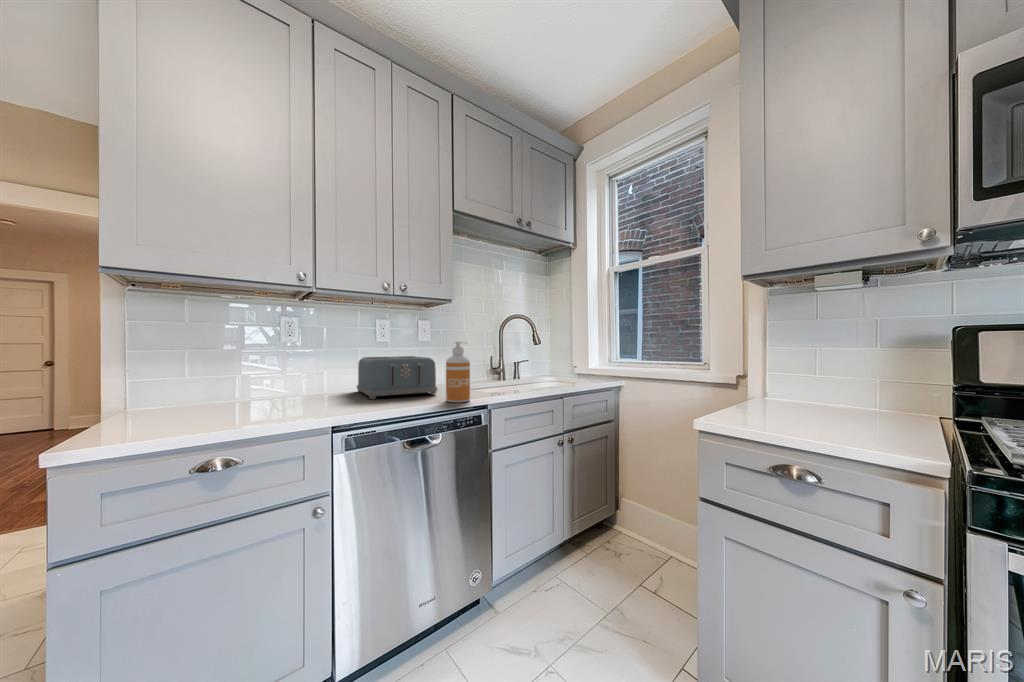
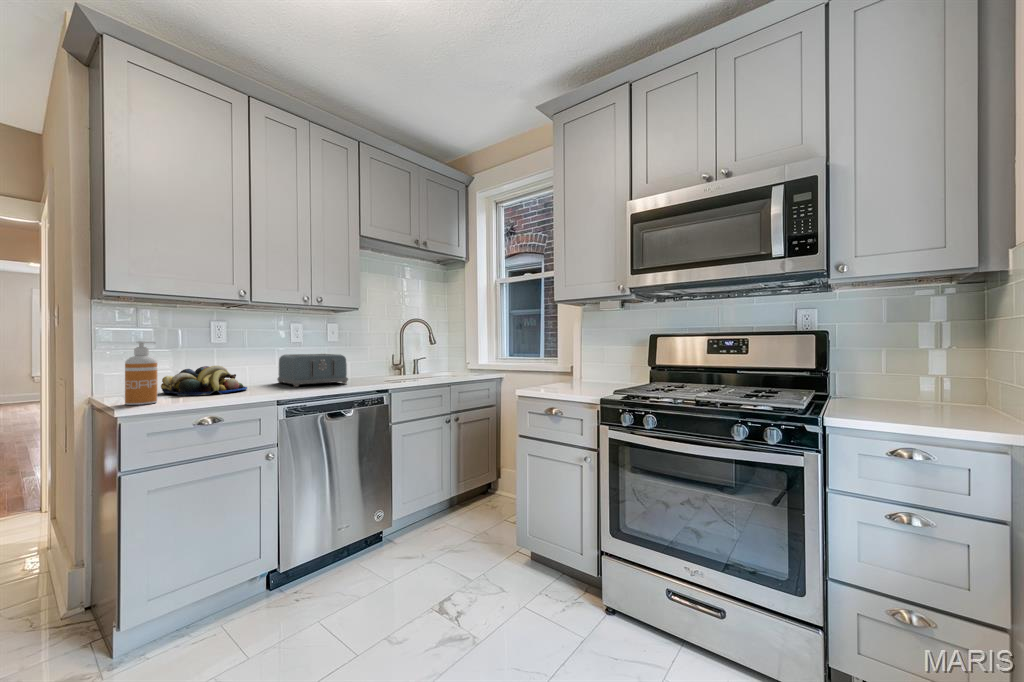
soap dispenser: present [446,342,470,402] -> present [125,341,157,405]
fruit bowl: none [198,372,310,415] -> present [161,366,247,396]

